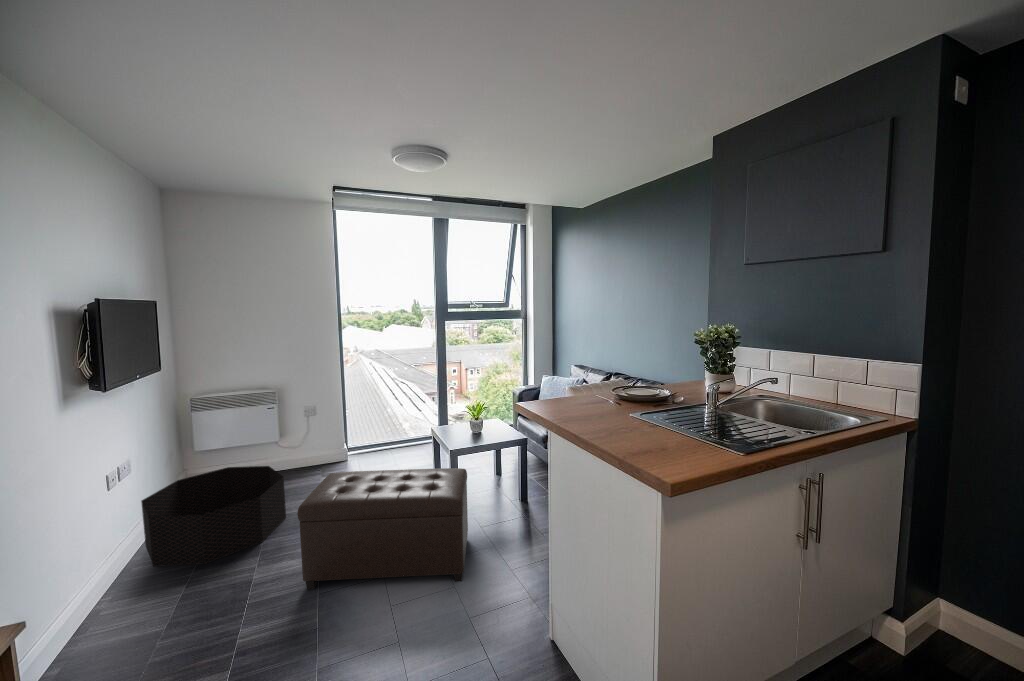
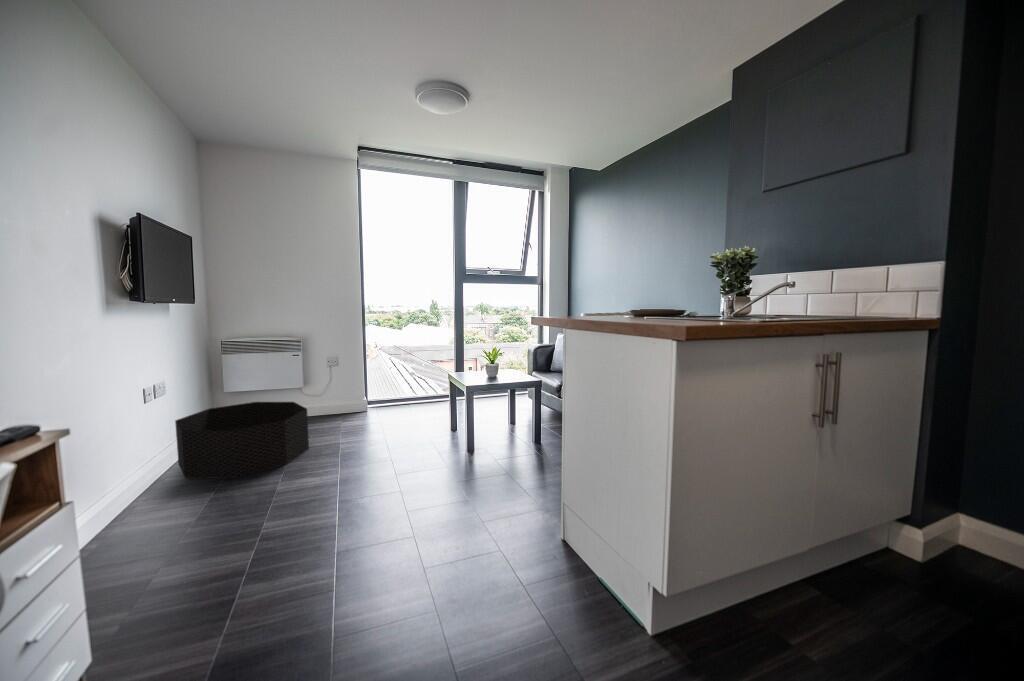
ottoman: present [298,468,468,589] -> none [320,397,482,498]

